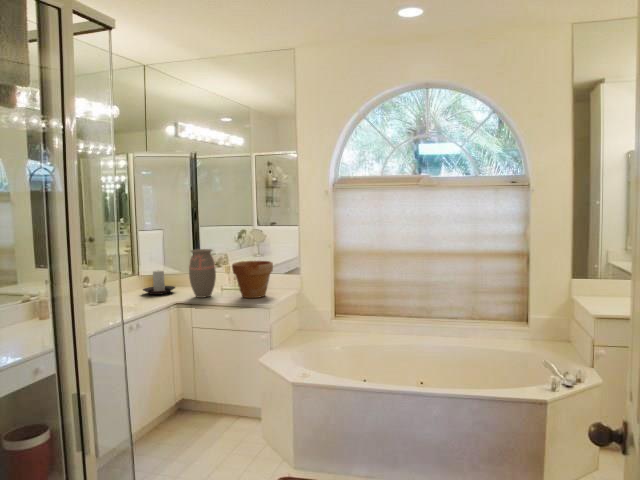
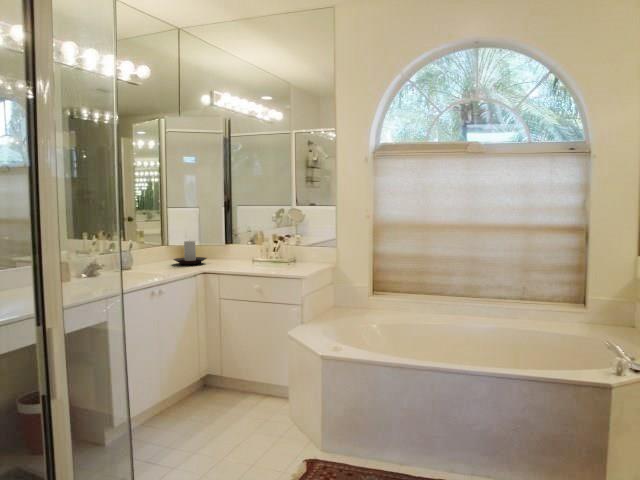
decorative vase: present [189,249,216,298] -> none [219,218,246,268]
flower pot: present [232,261,273,298] -> none [263,232,306,270]

